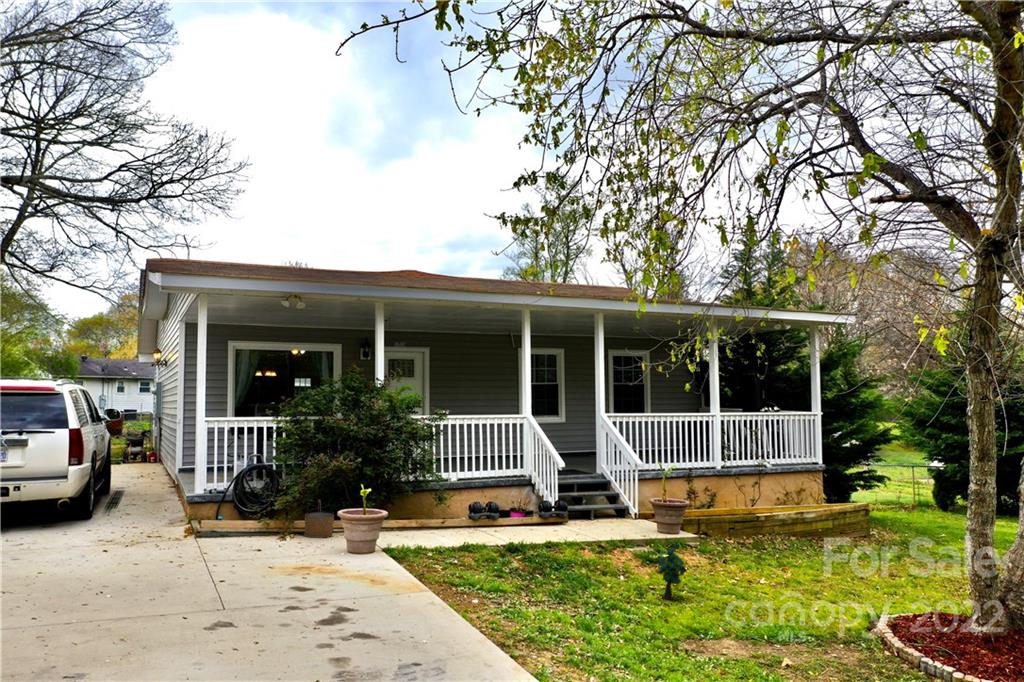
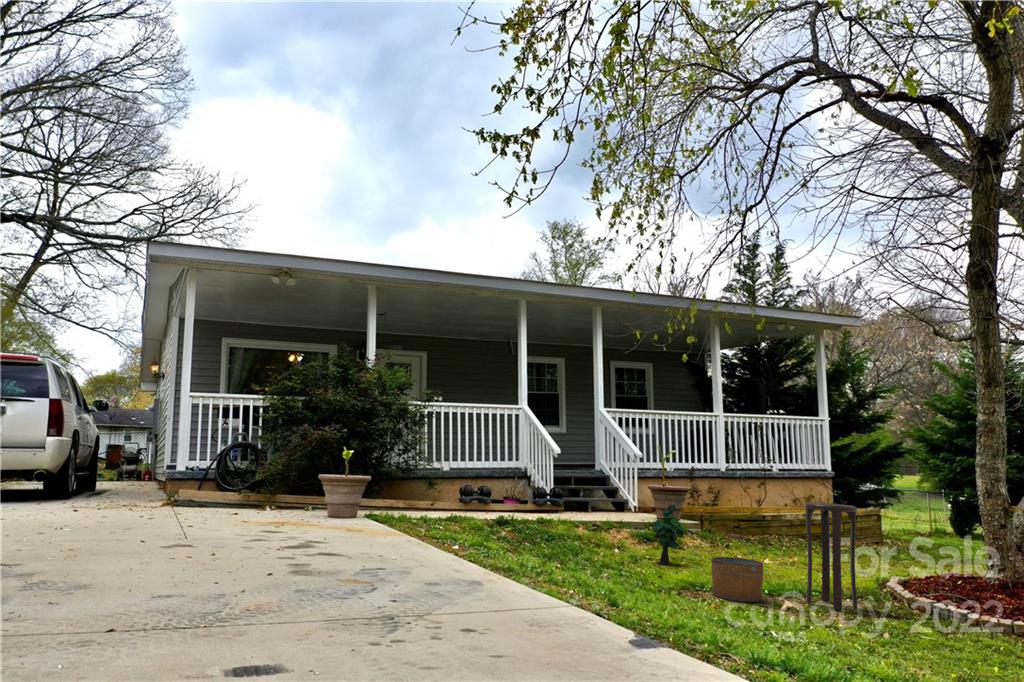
bucket: present [304,500,334,538] -> present [711,534,763,602]
stool: none [799,562,847,666] -> present [805,502,857,611]

